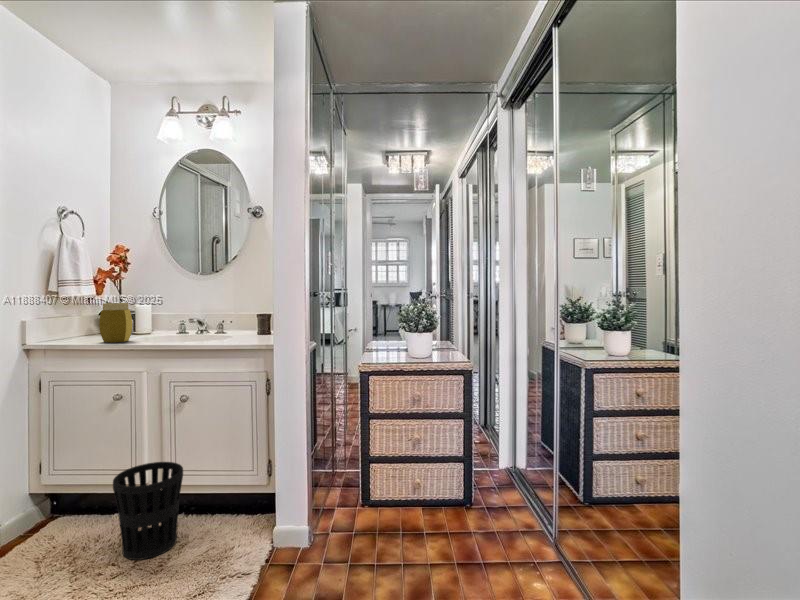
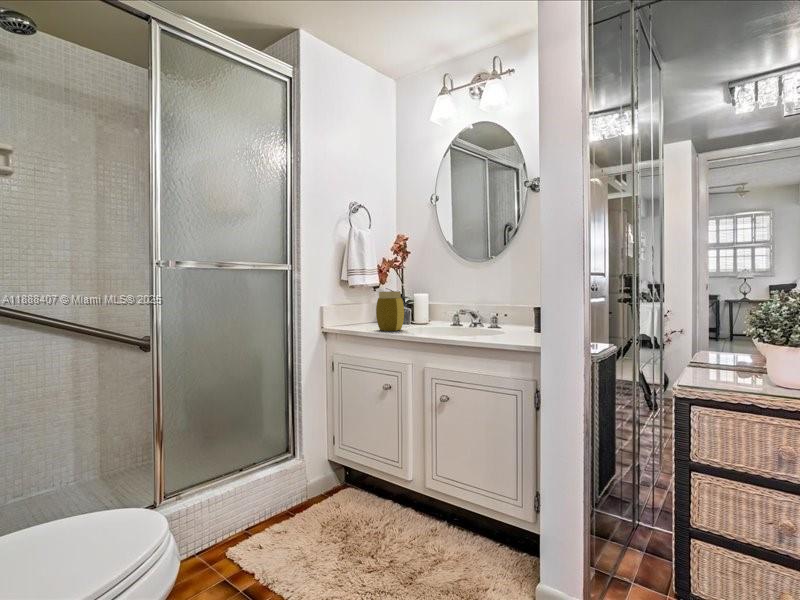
wastebasket: present [113,462,183,560] -> none [374,461,440,566]

